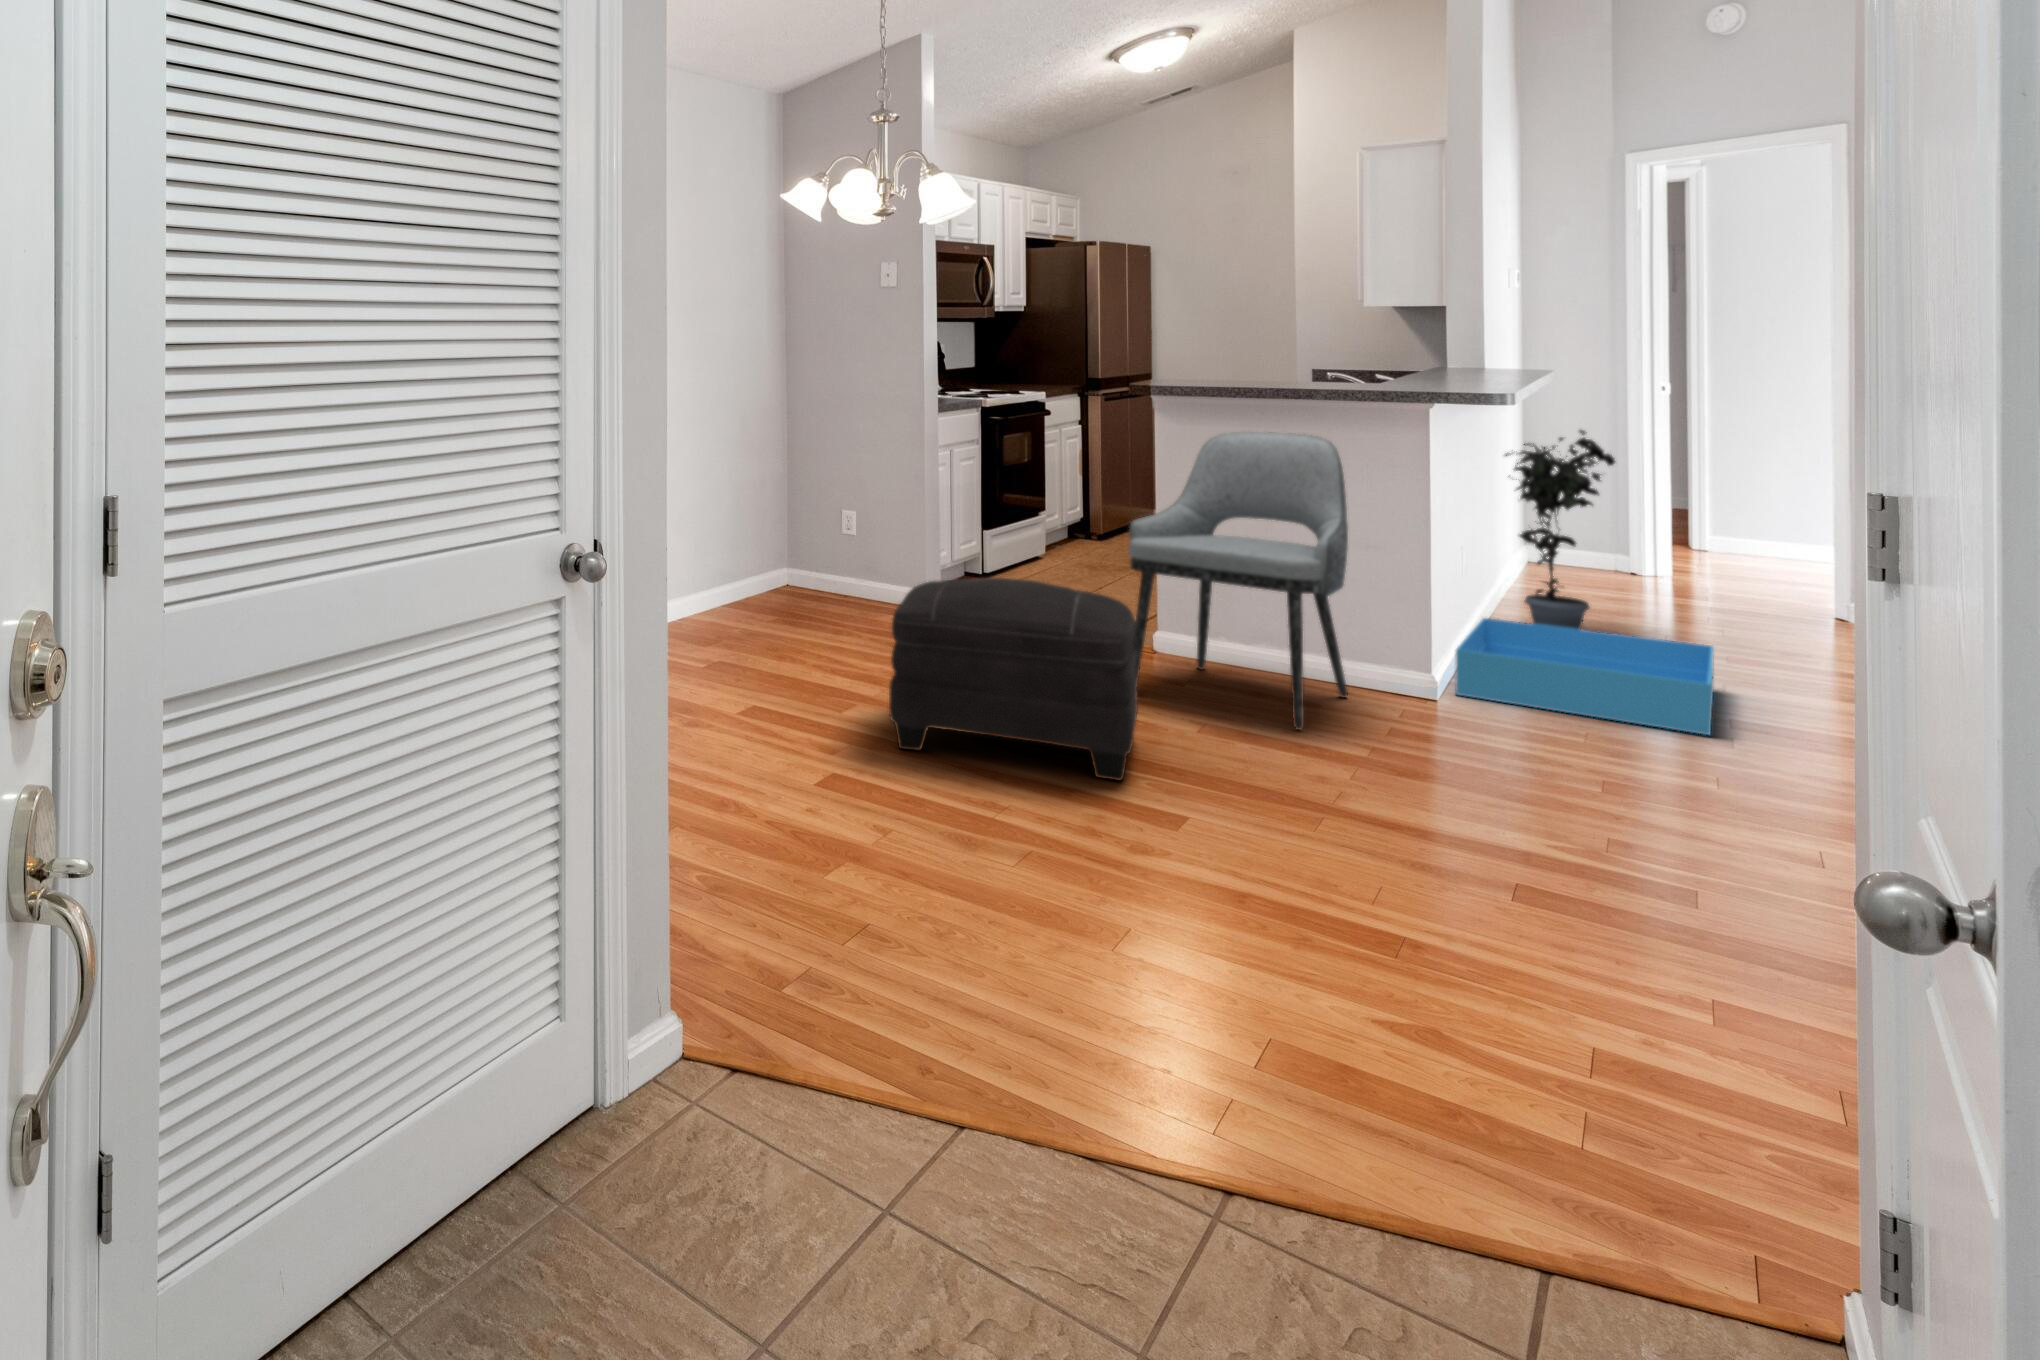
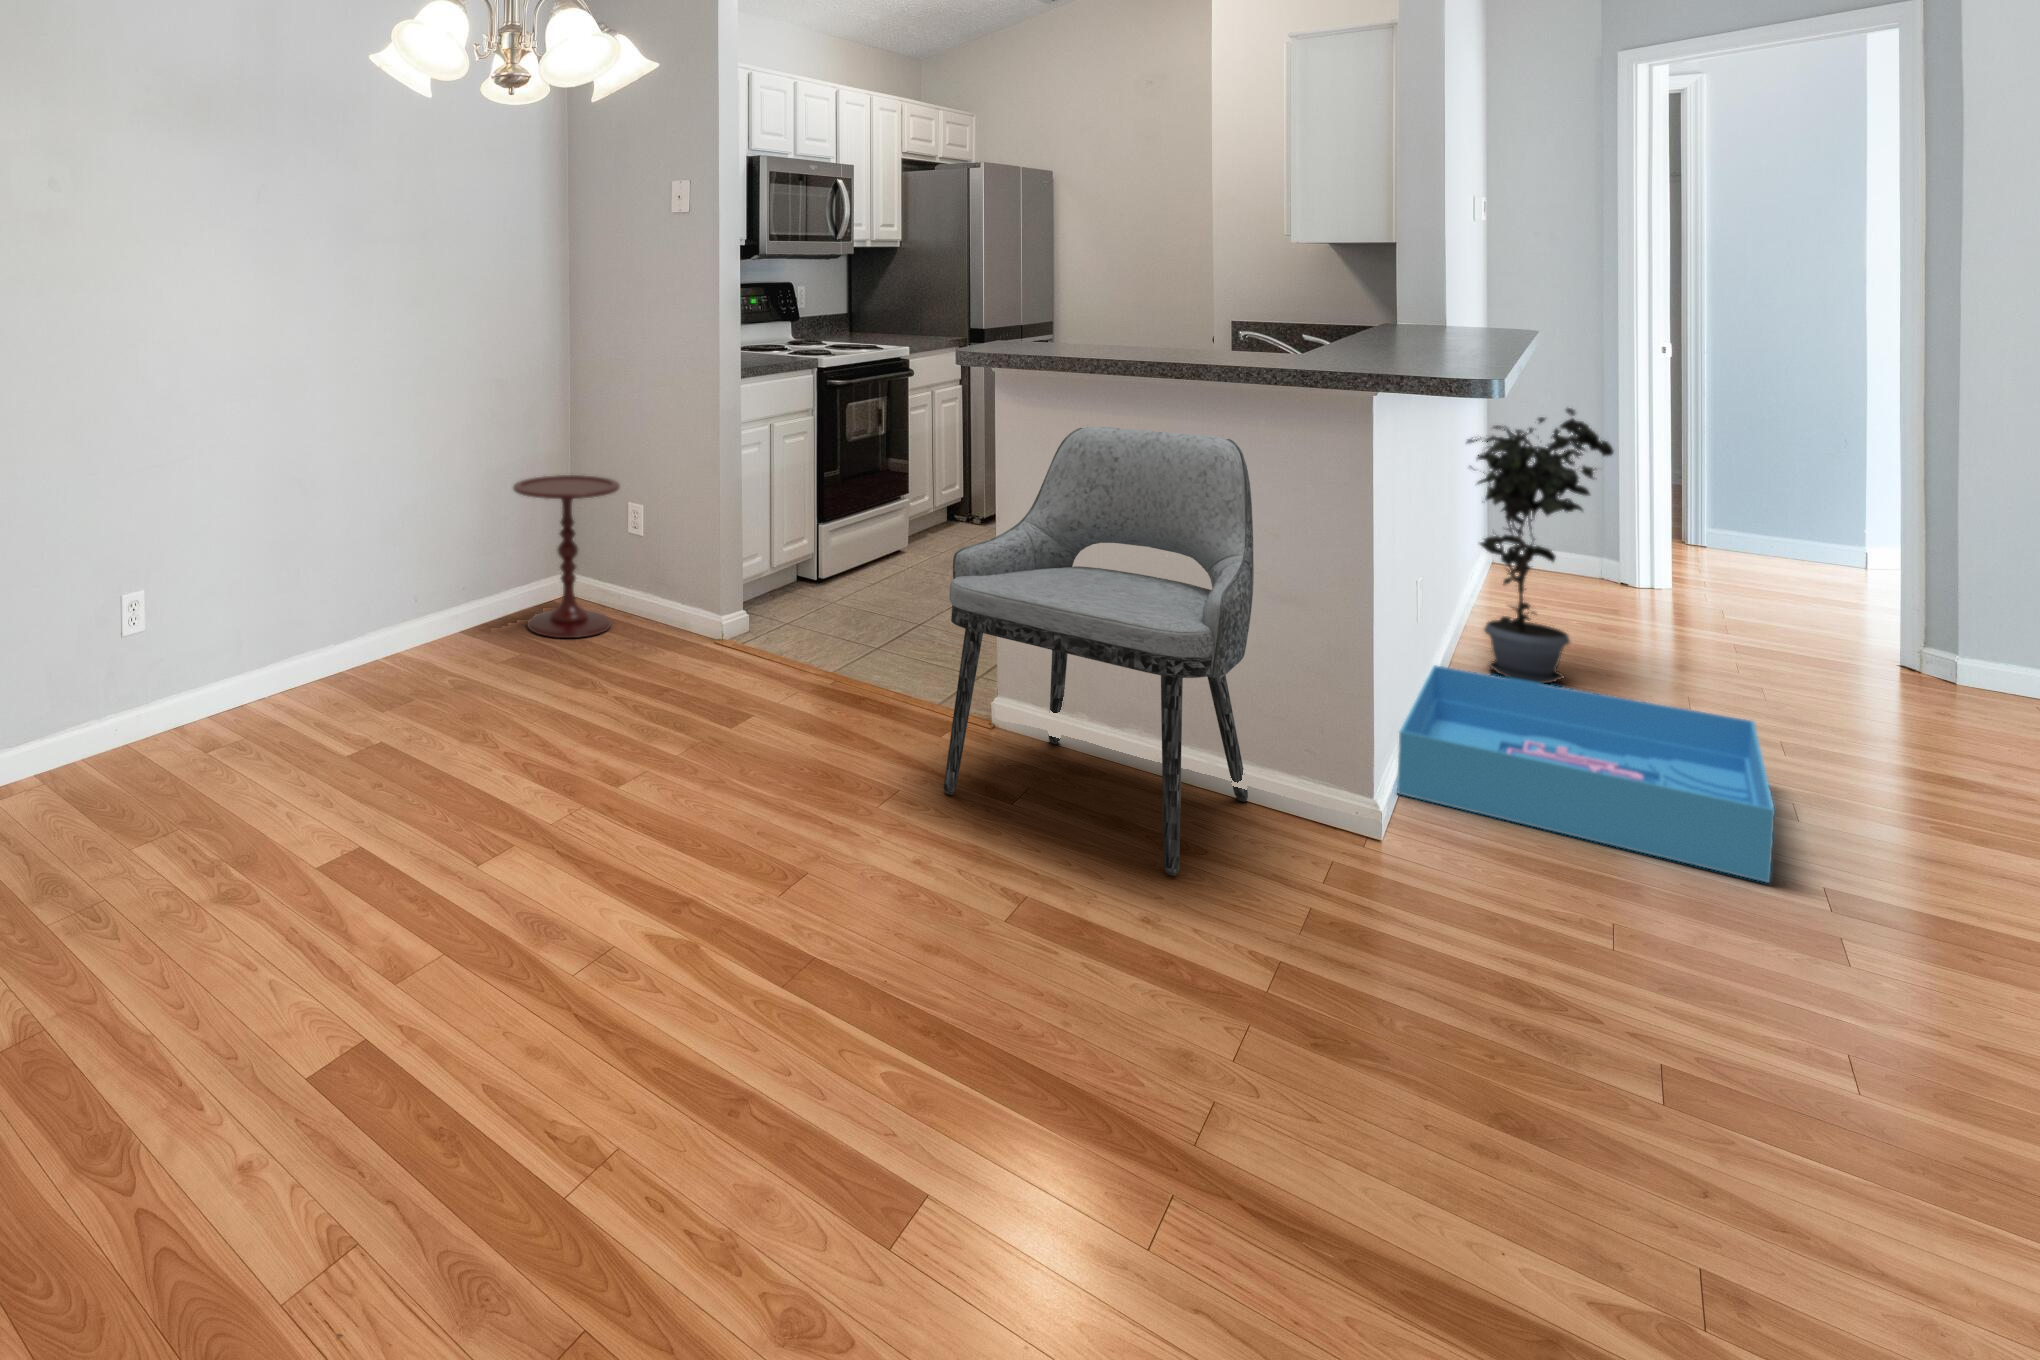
side table: none [751,486,837,611] -> present [513,475,620,638]
ottoman: present [889,578,1138,780] -> none [557,655,932,1006]

